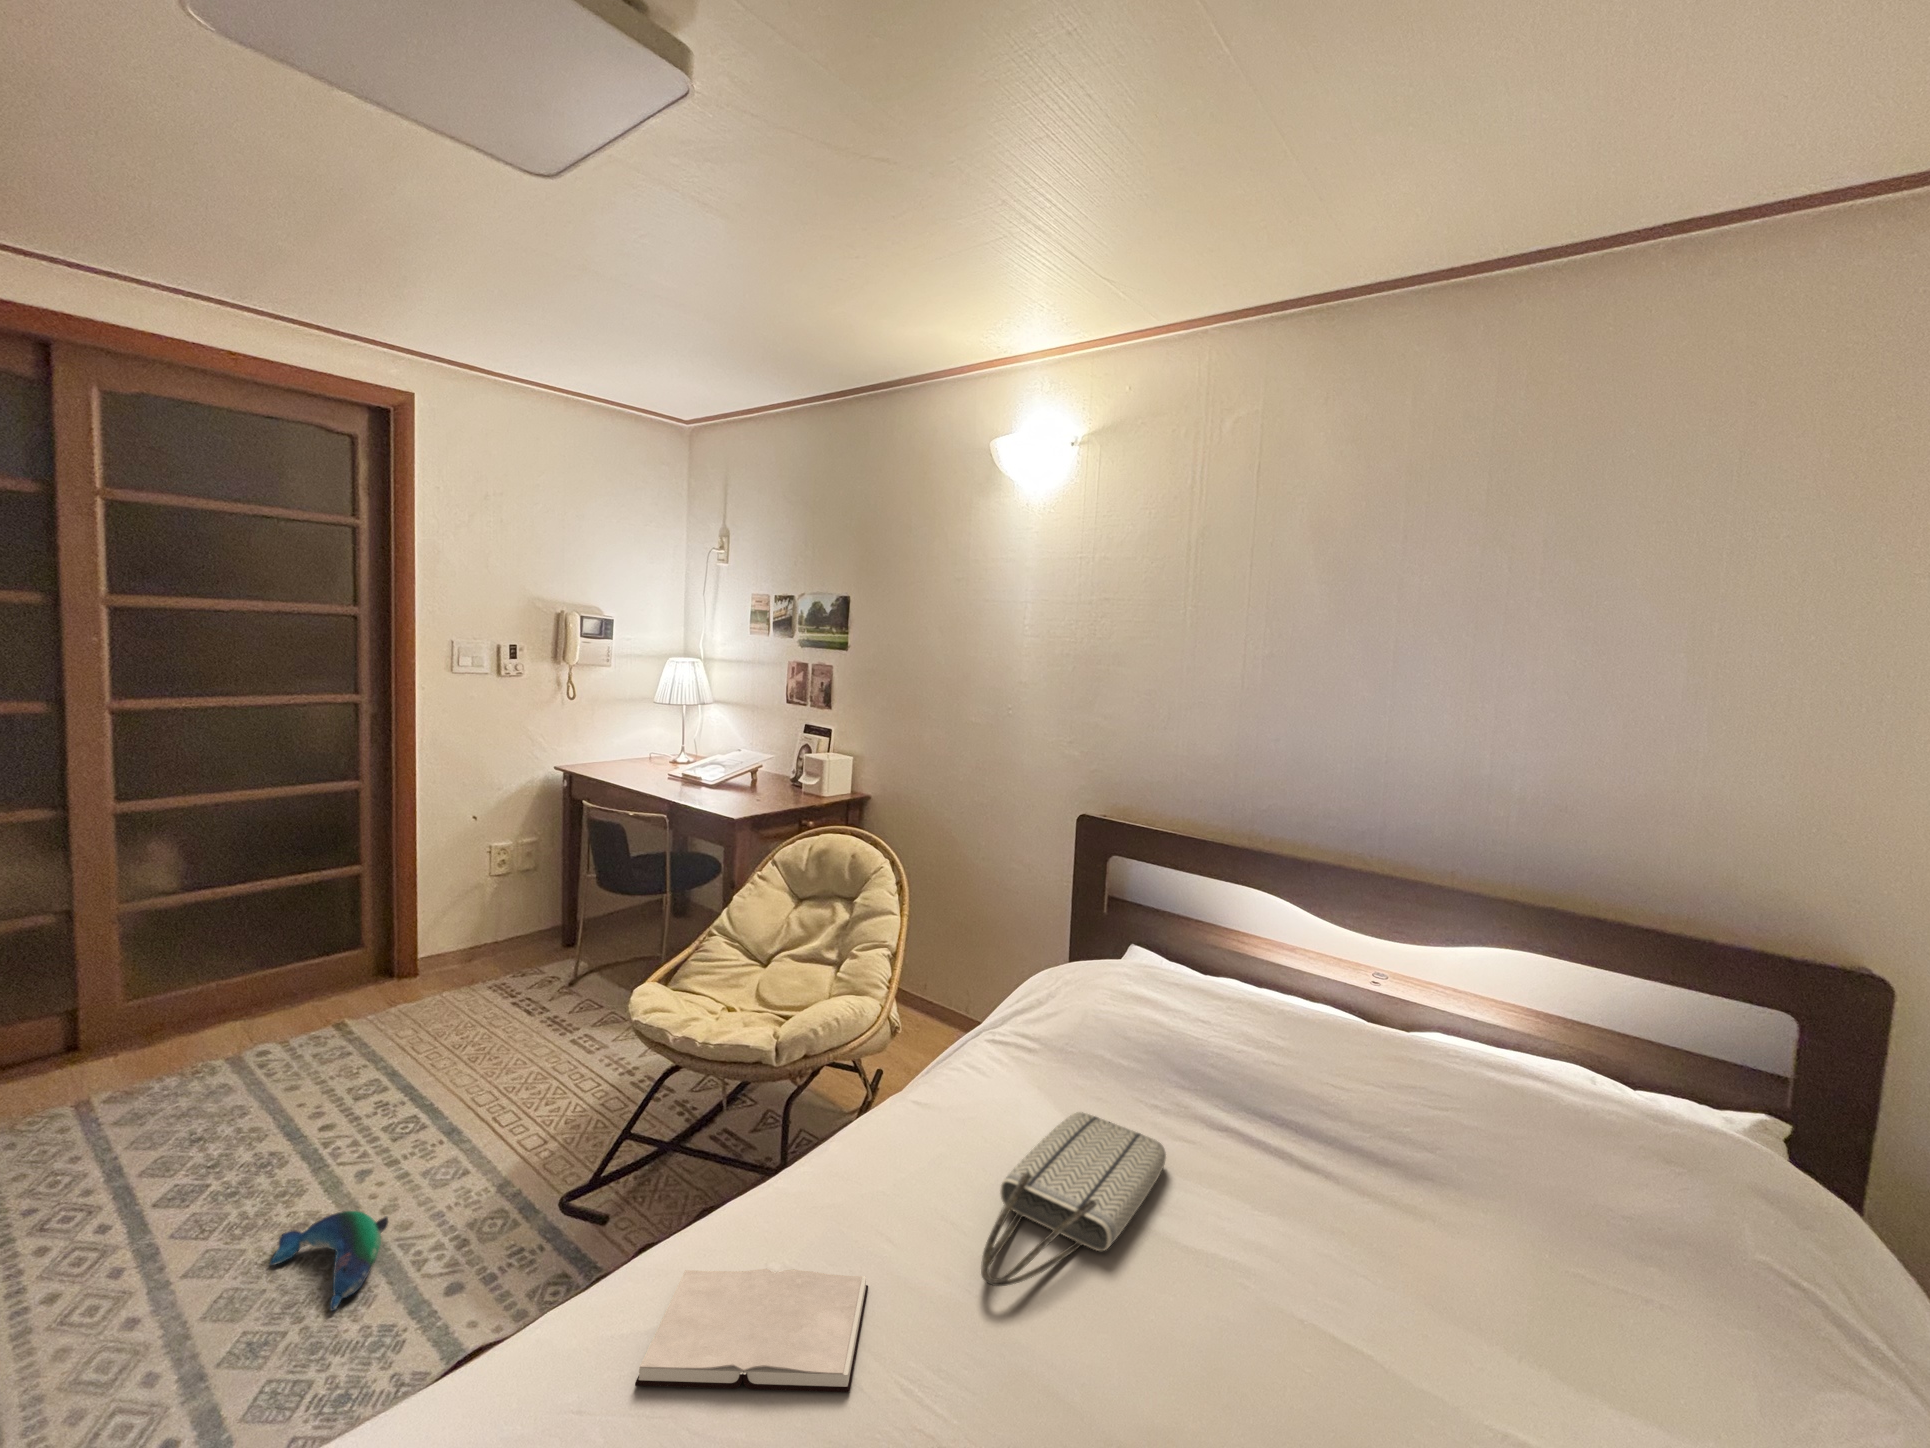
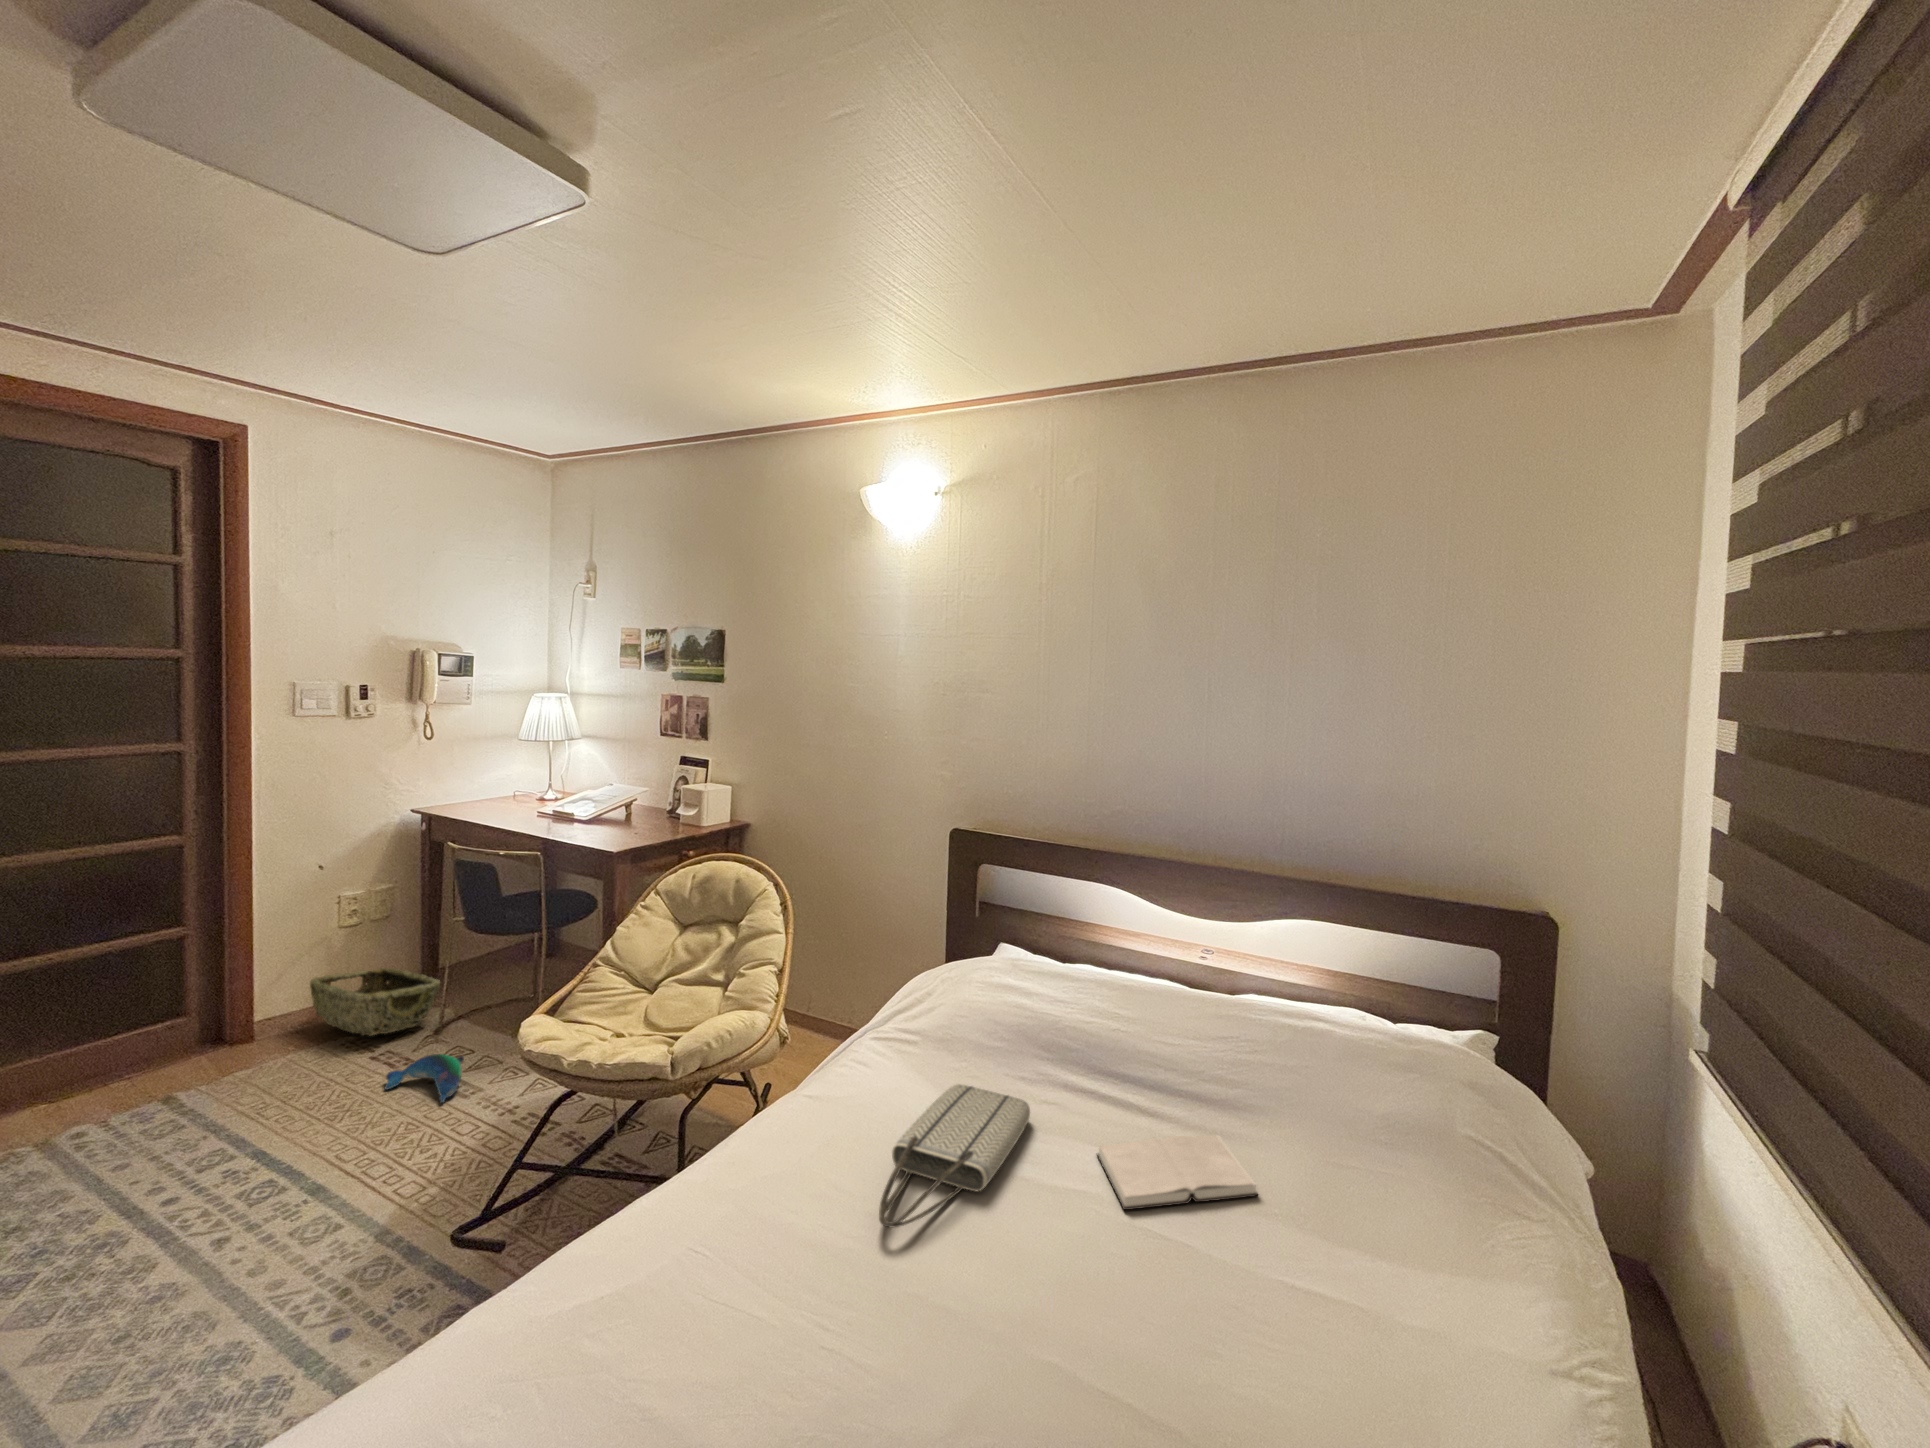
woven basket: none [464,918,577,984] -> present [310,968,440,1036]
plush toy: present [270,1211,388,1311] -> present [385,1054,464,1103]
hardback book: present [635,1269,868,1392] -> present [1097,1135,1258,1210]

